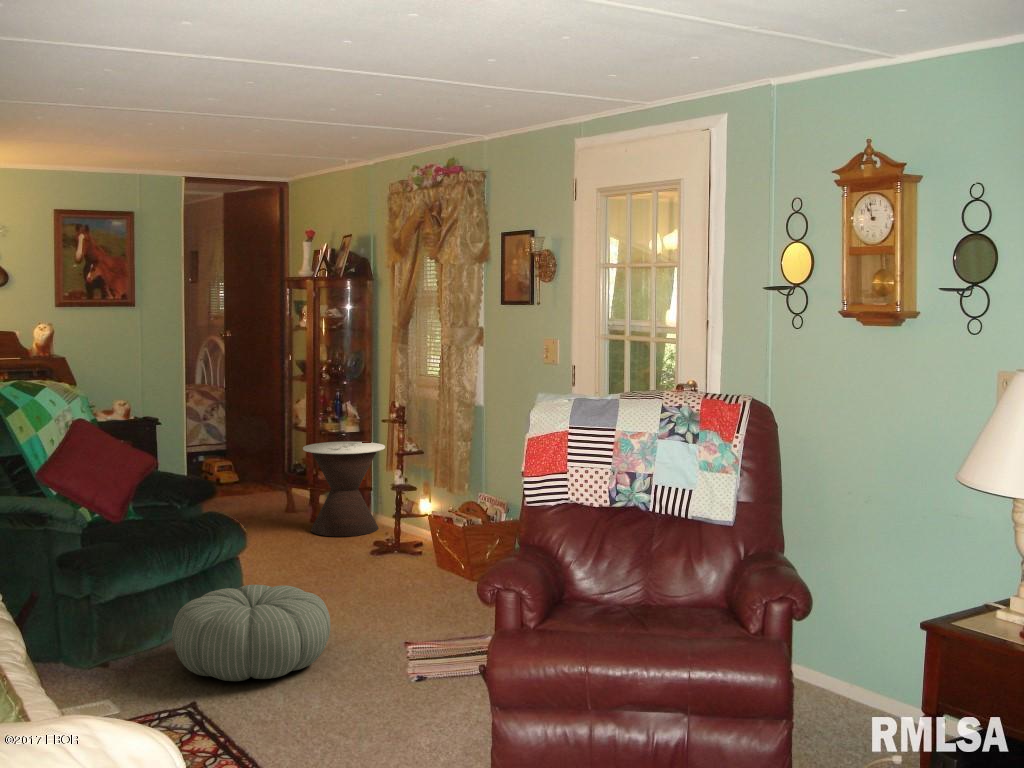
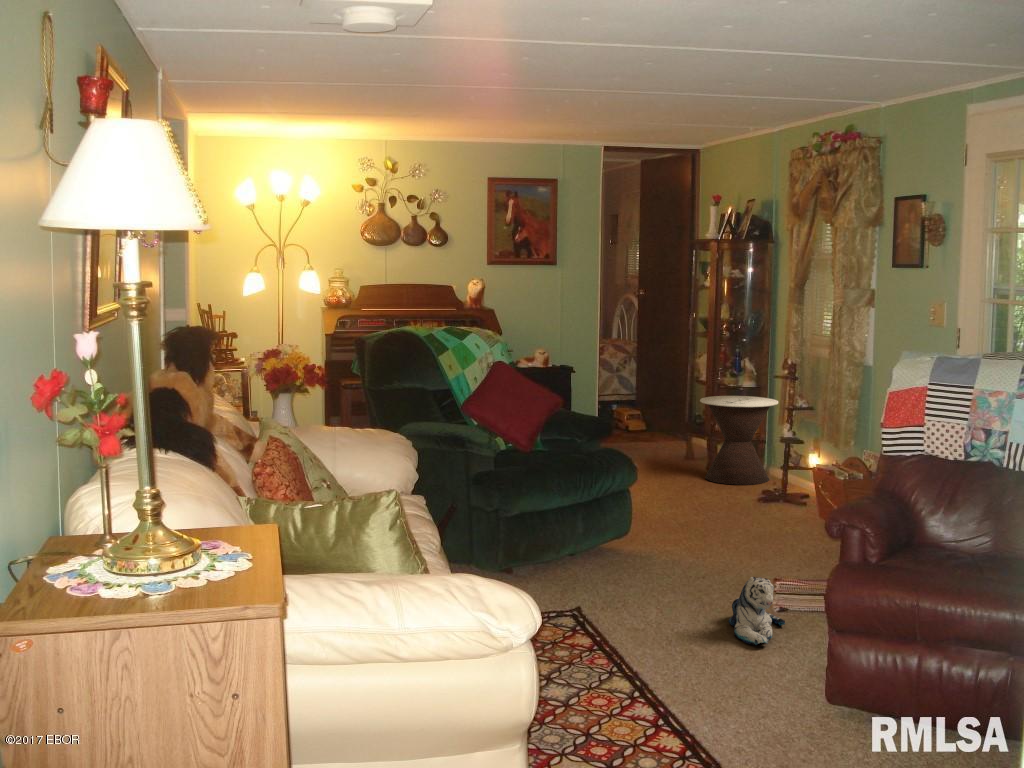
pouf: present [172,585,330,681] -> none [578,512,710,587]
plush toy: none [360,660,427,745] -> present [728,577,785,645]

